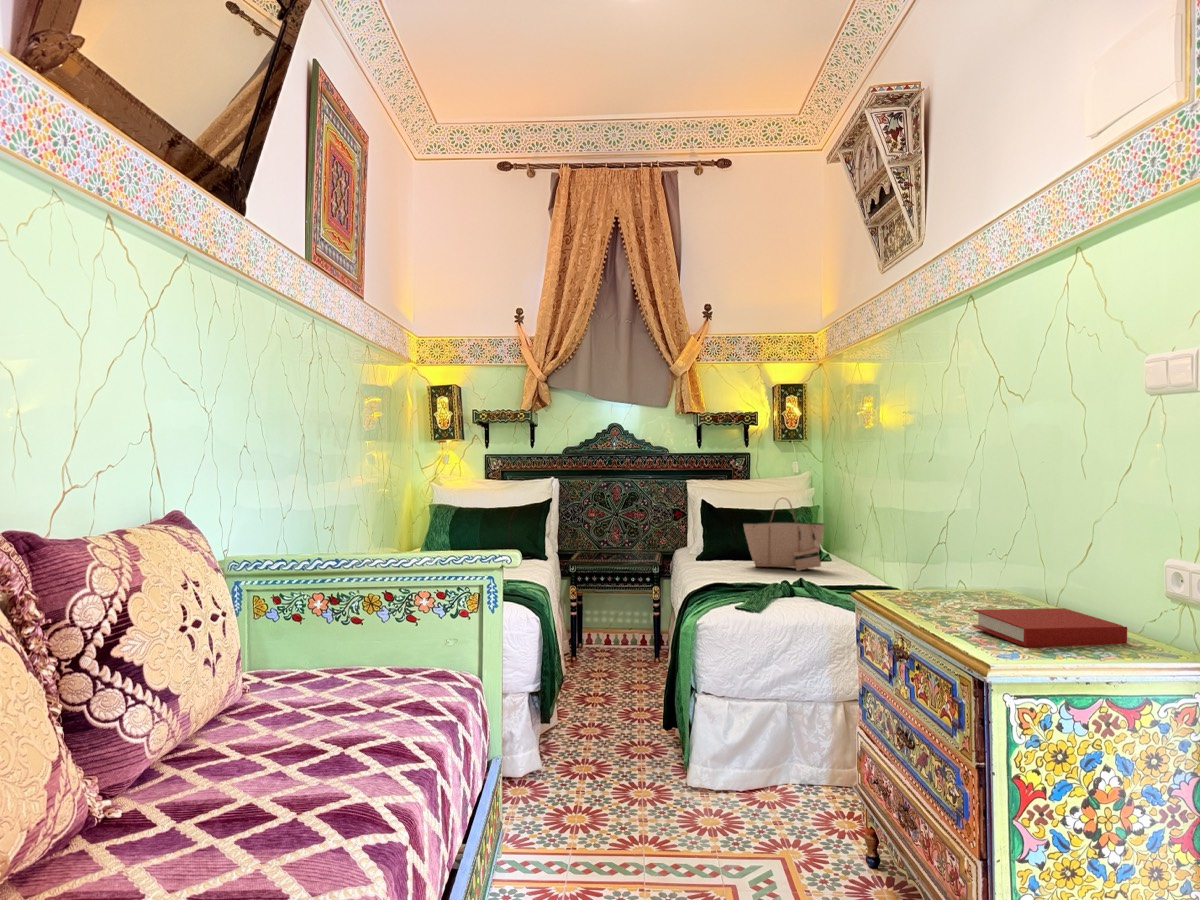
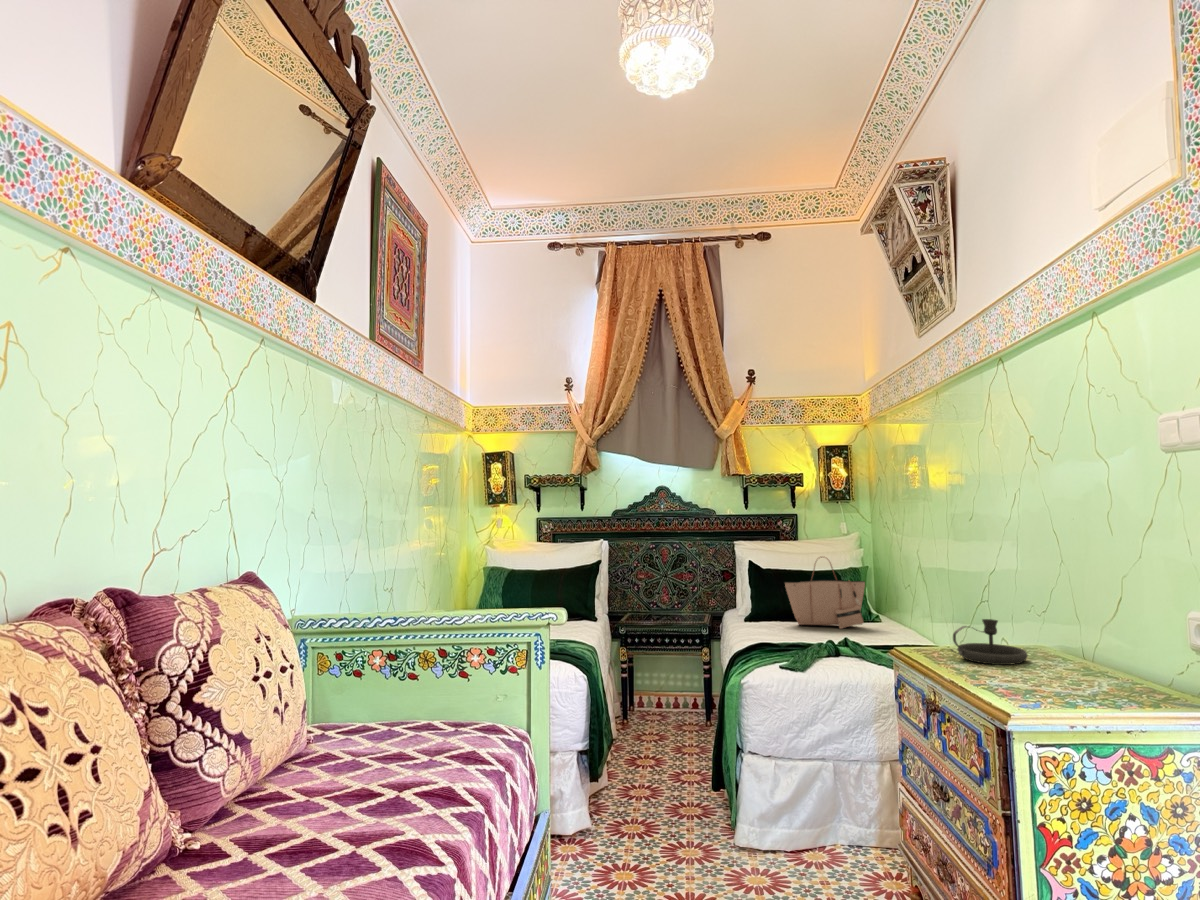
candlestick: none [922,567,999,613] -> present [951,619,1028,665]
book: present [972,608,1127,647] -> none [995,658,1152,696]

